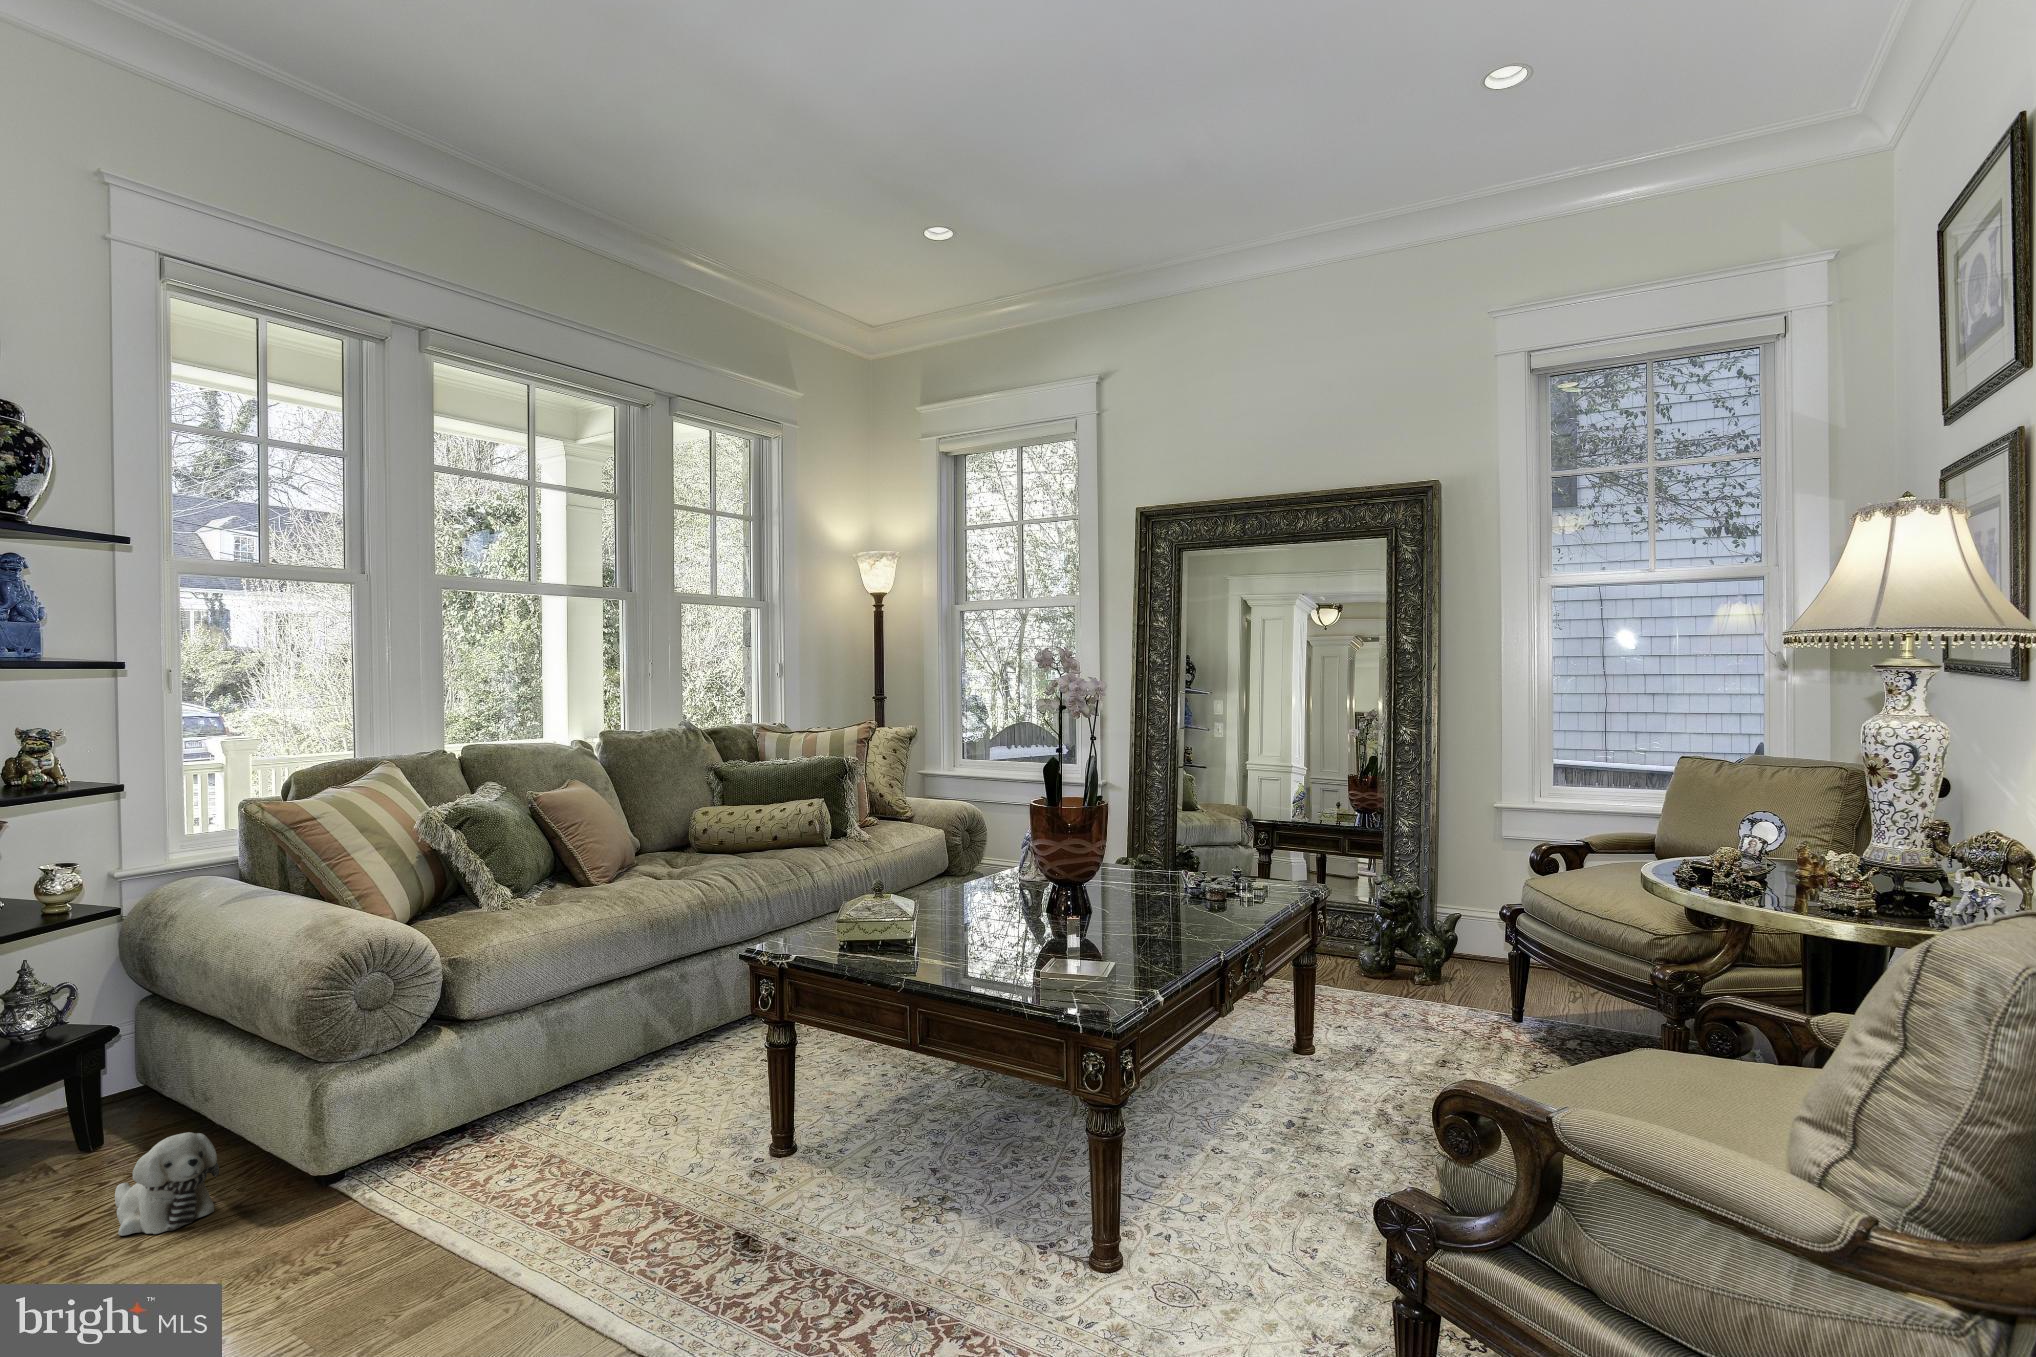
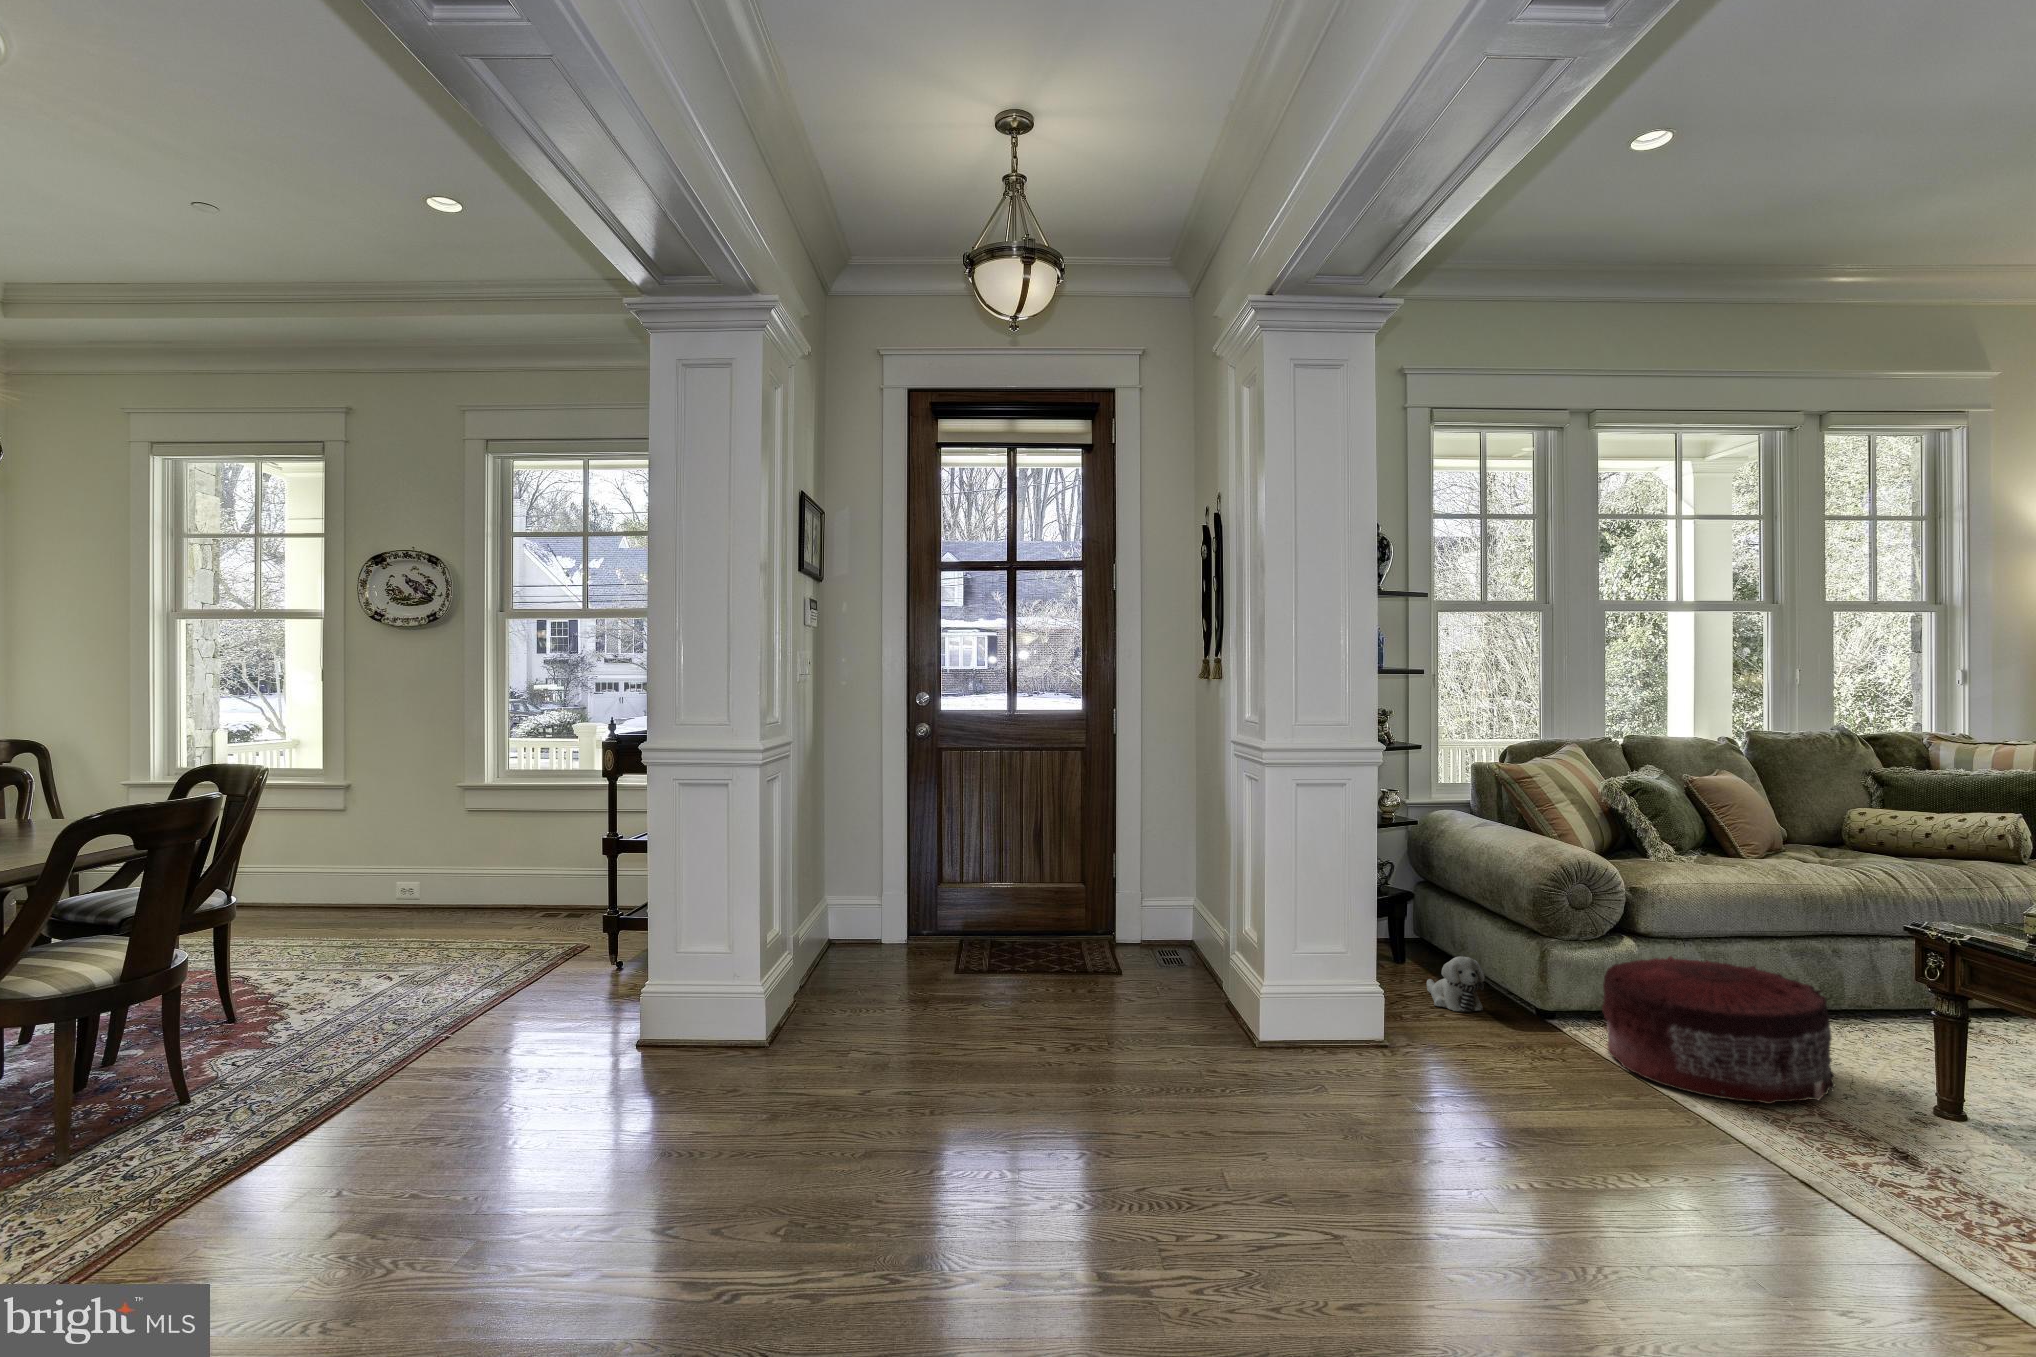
pouf: none [393,1030,682,1257] -> present [1602,956,1836,1104]

